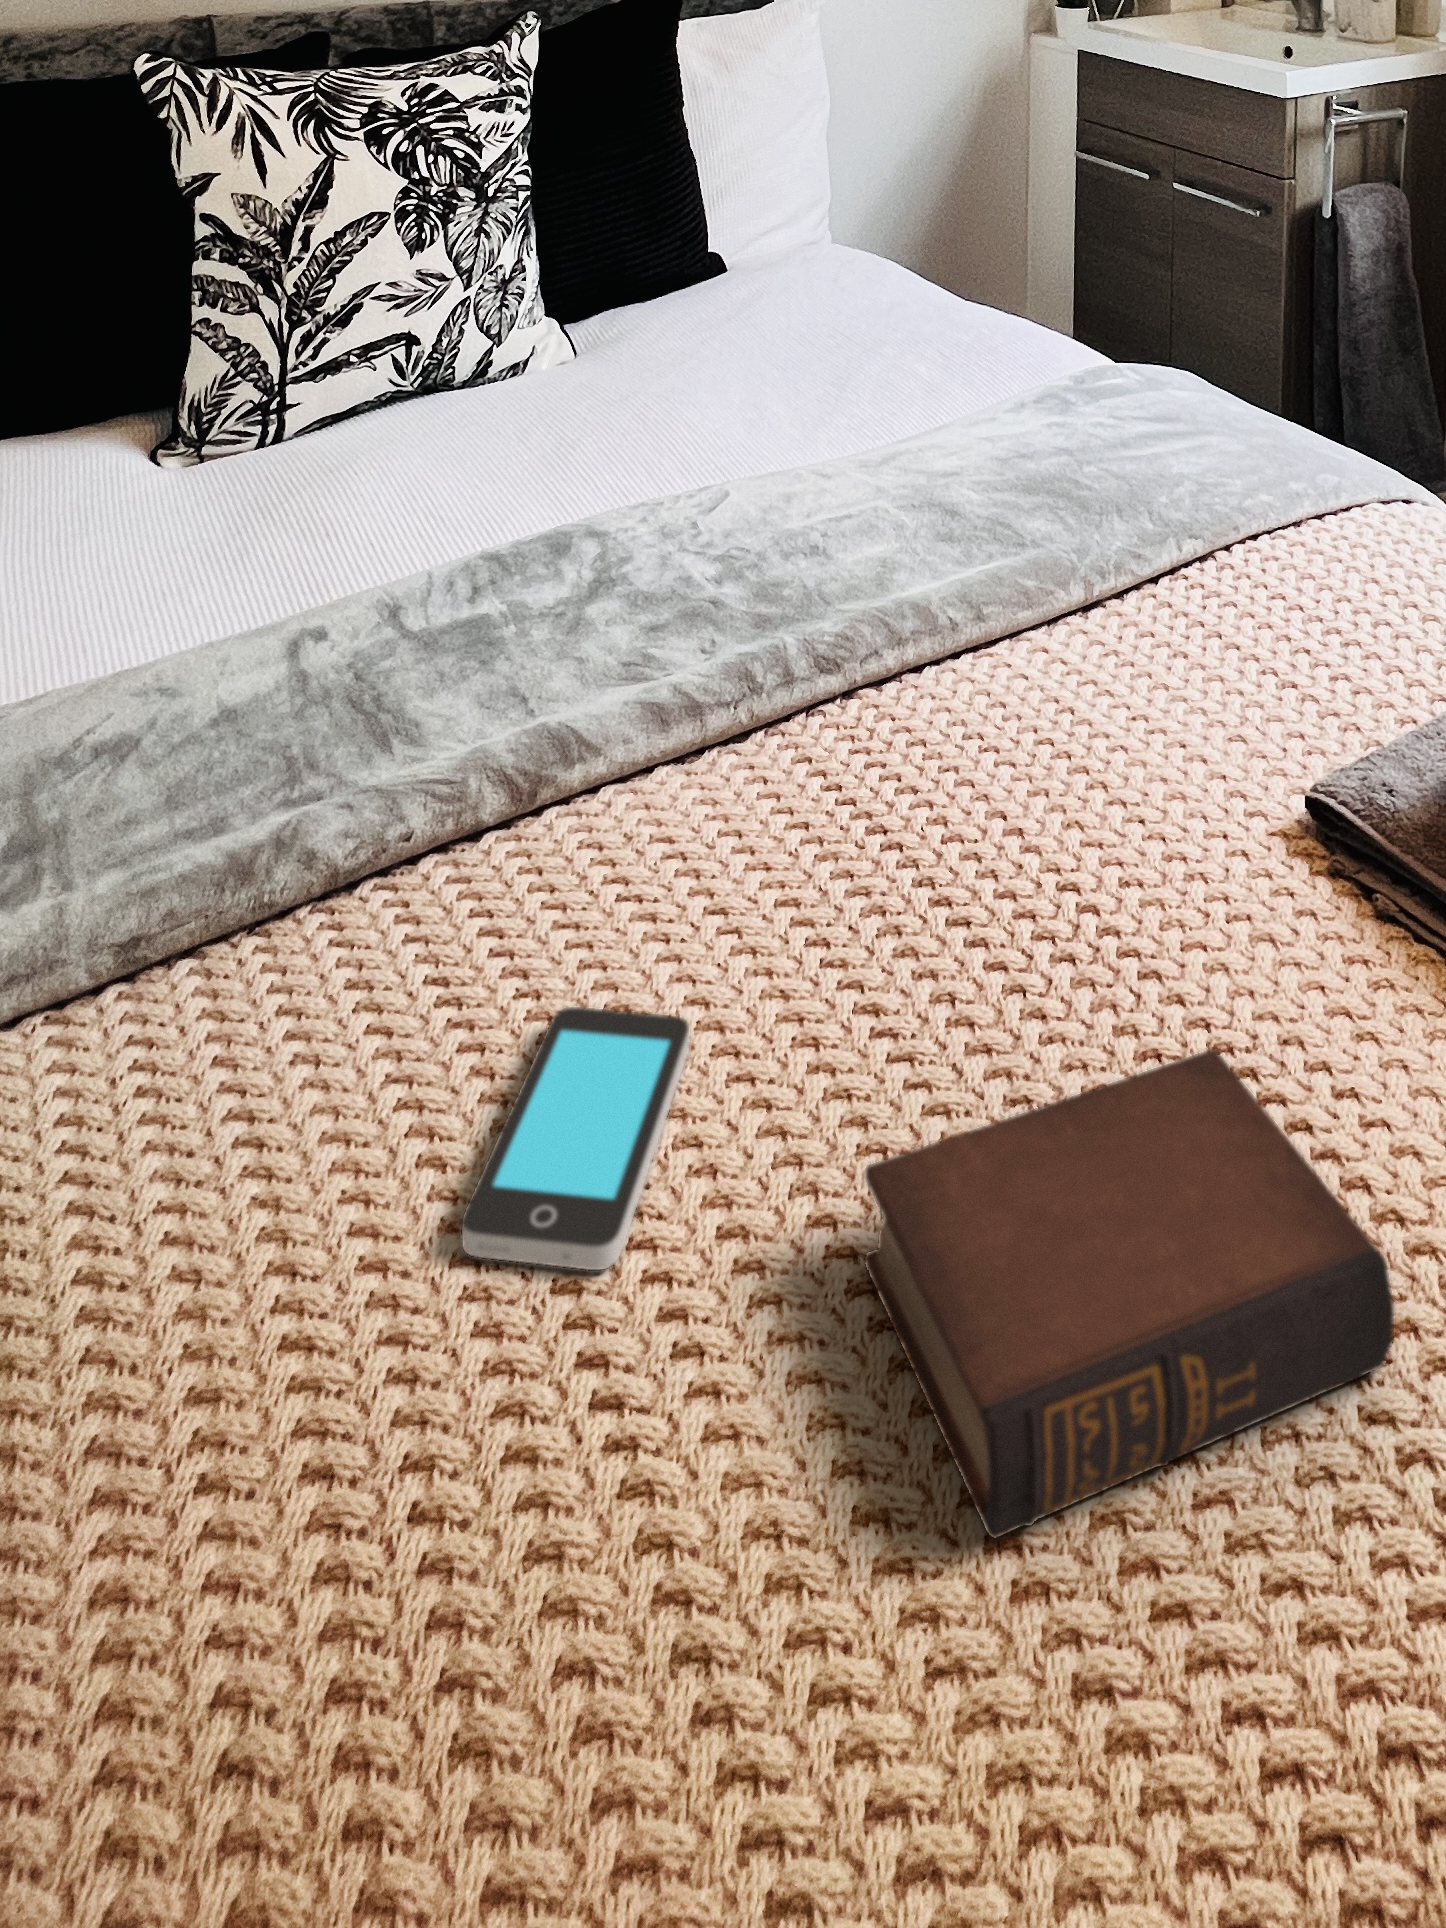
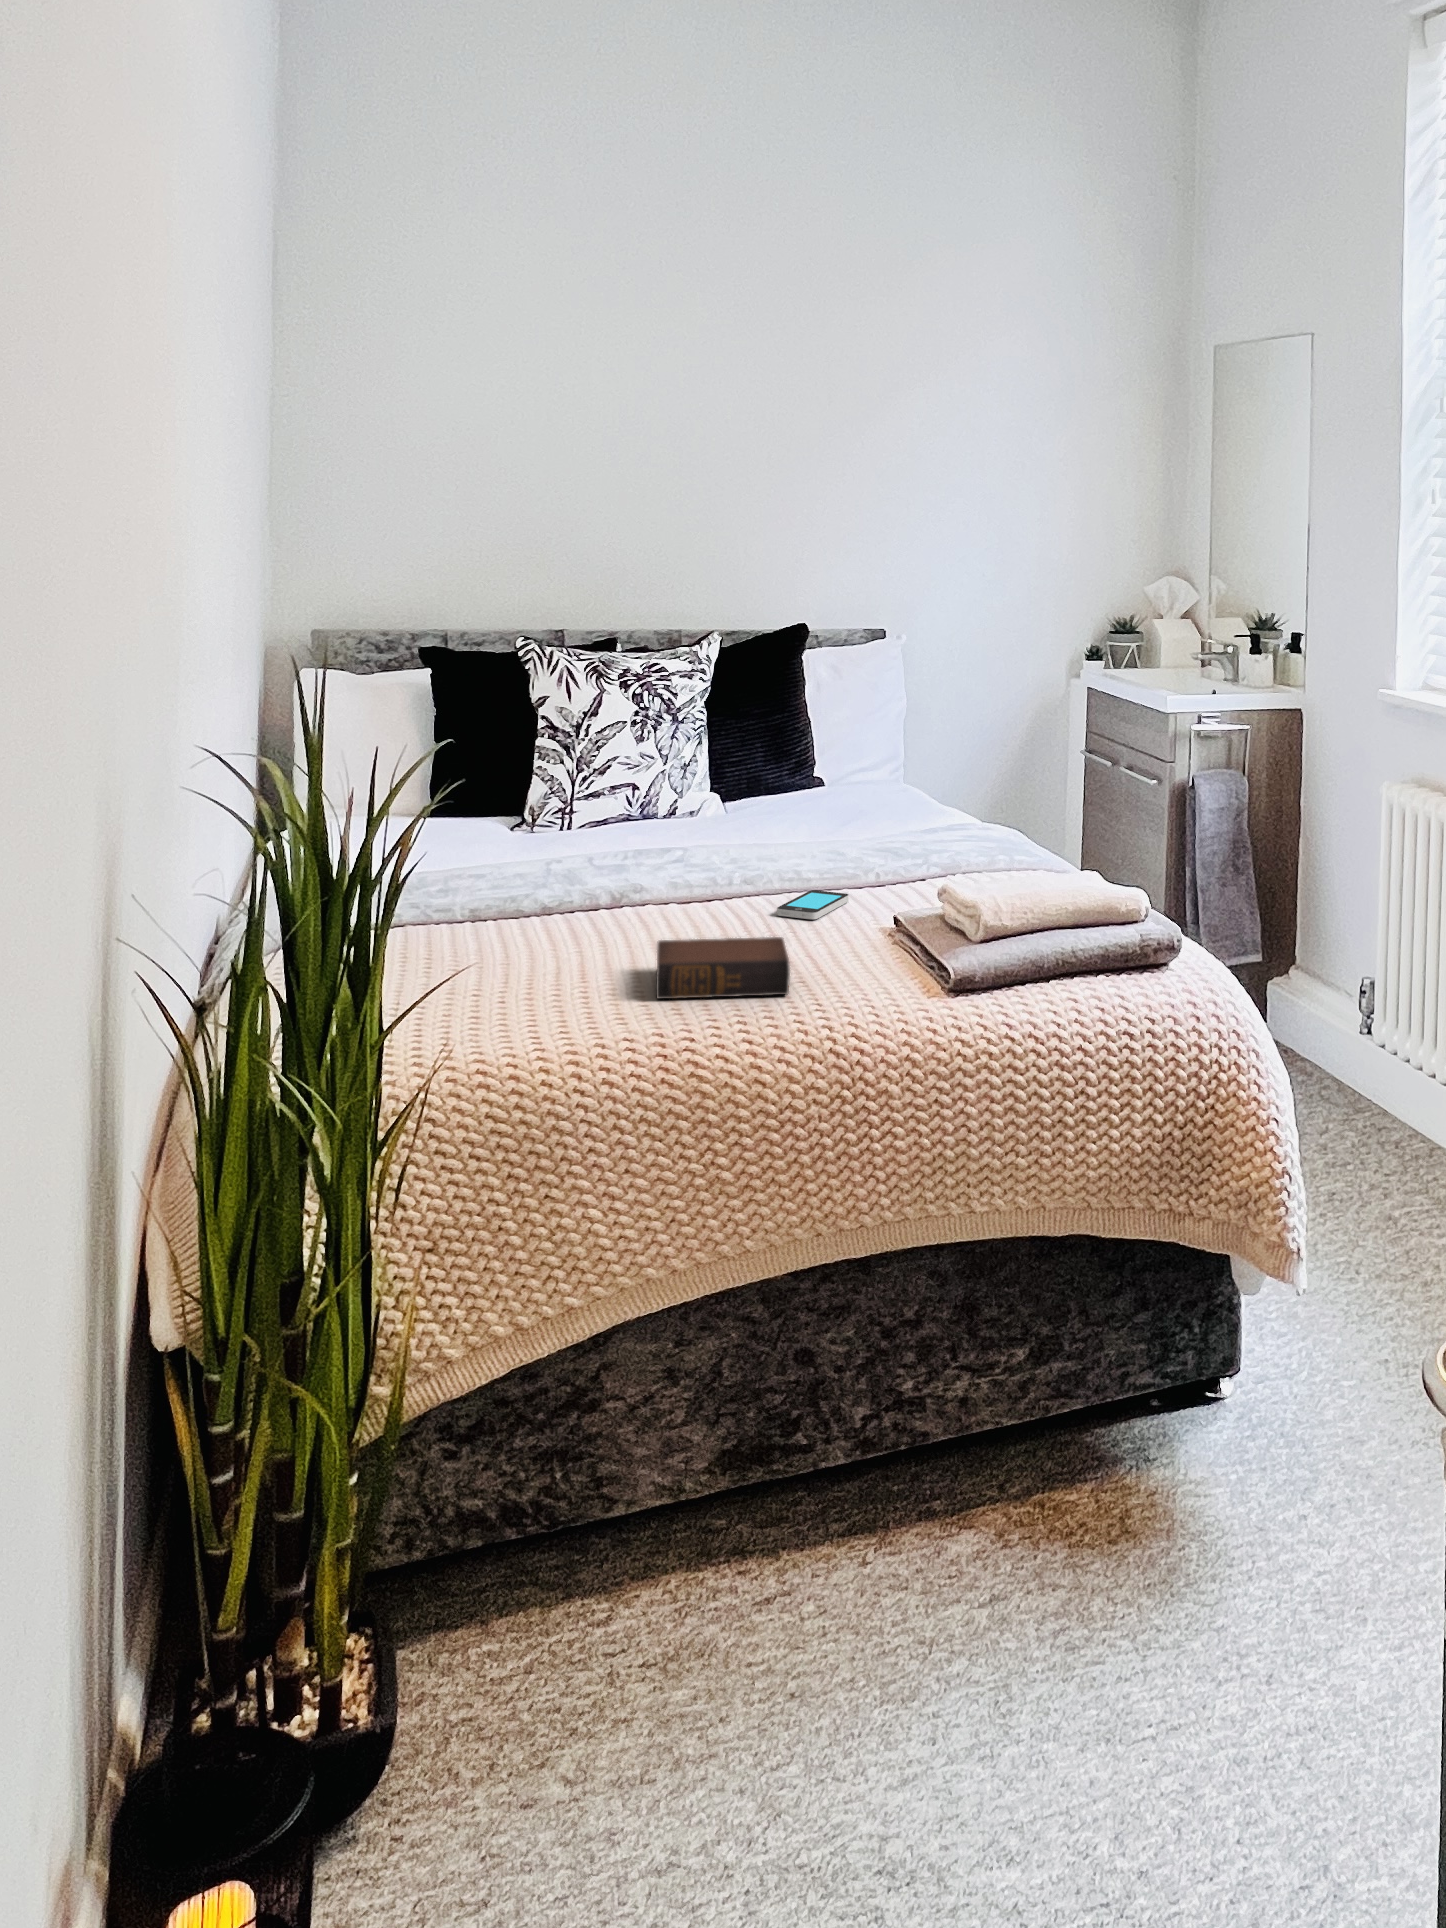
smartphone: present [462,1007,689,1270] -> present [777,890,849,919]

